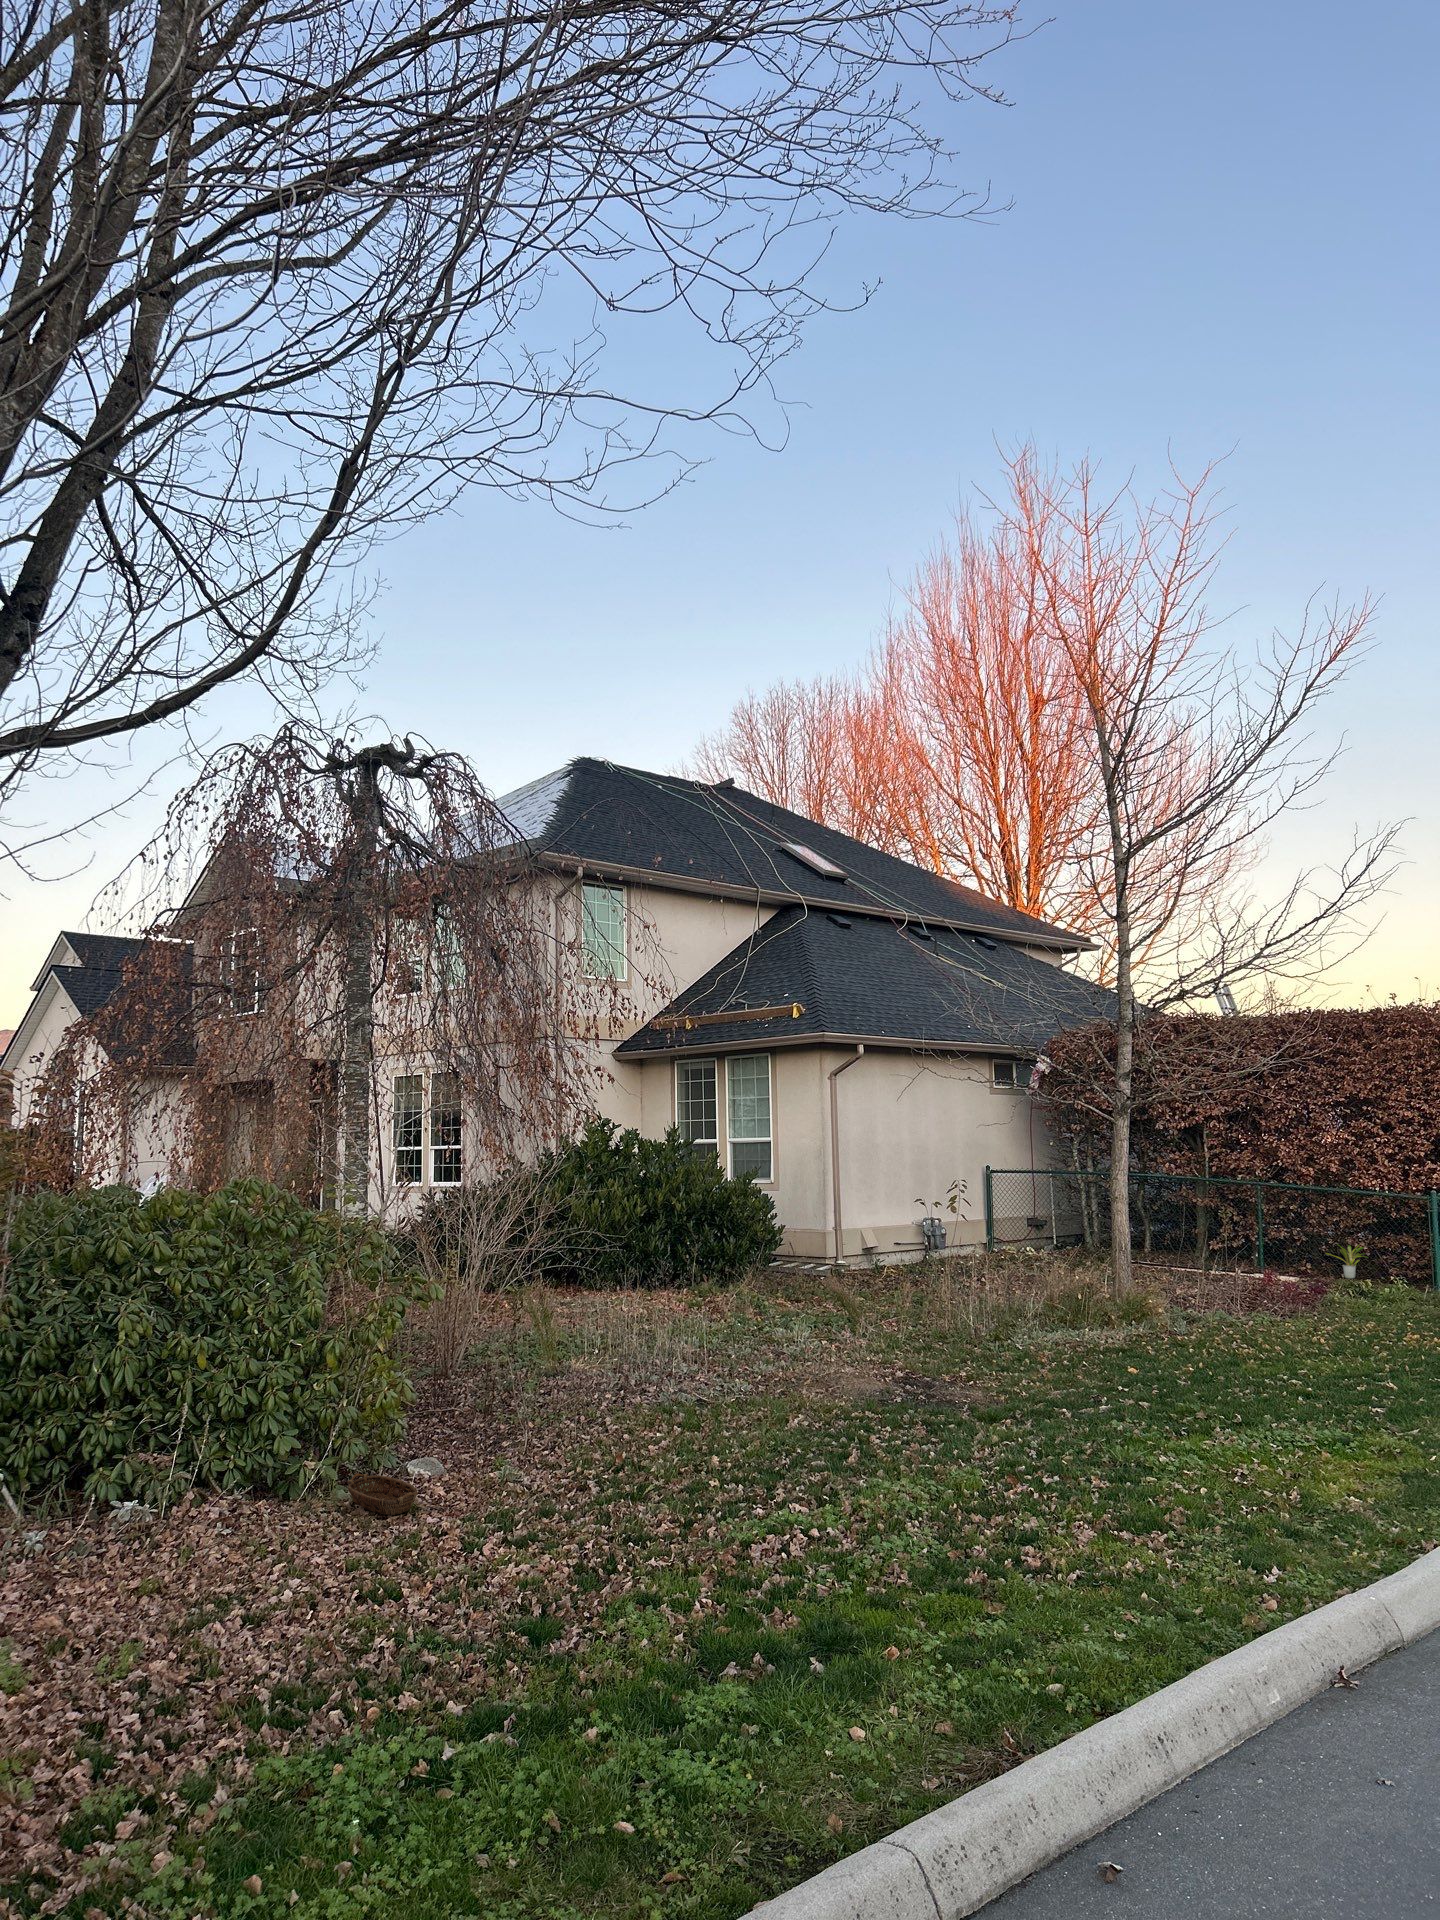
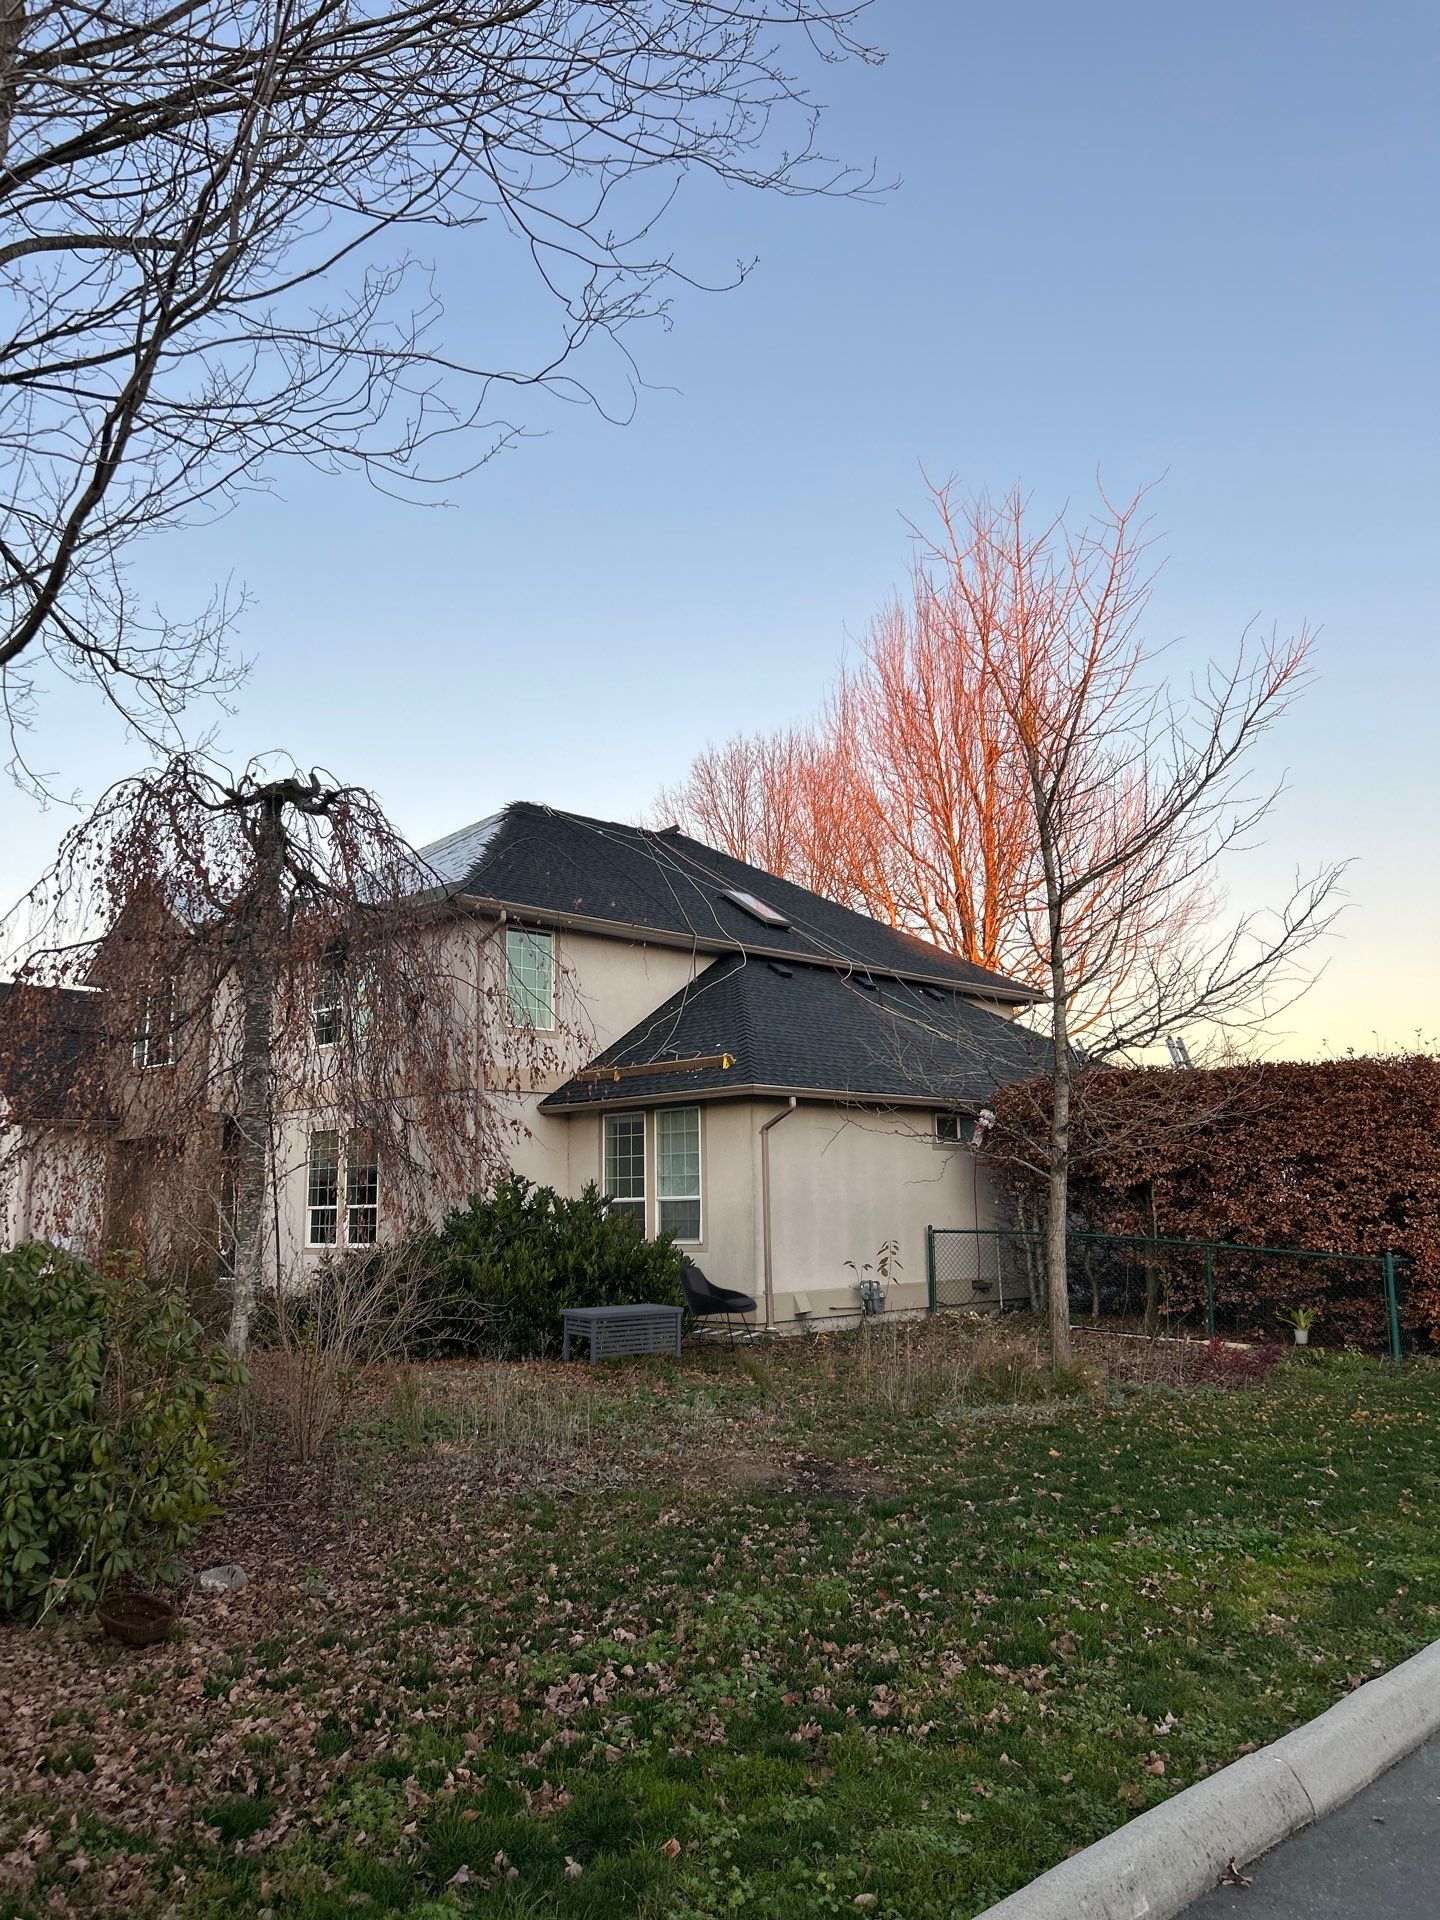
lounge chair: none [755,1204,830,1286] -> present [679,1264,757,1352]
storage bench: none [647,1241,763,1298] -> present [559,1304,684,1366]

